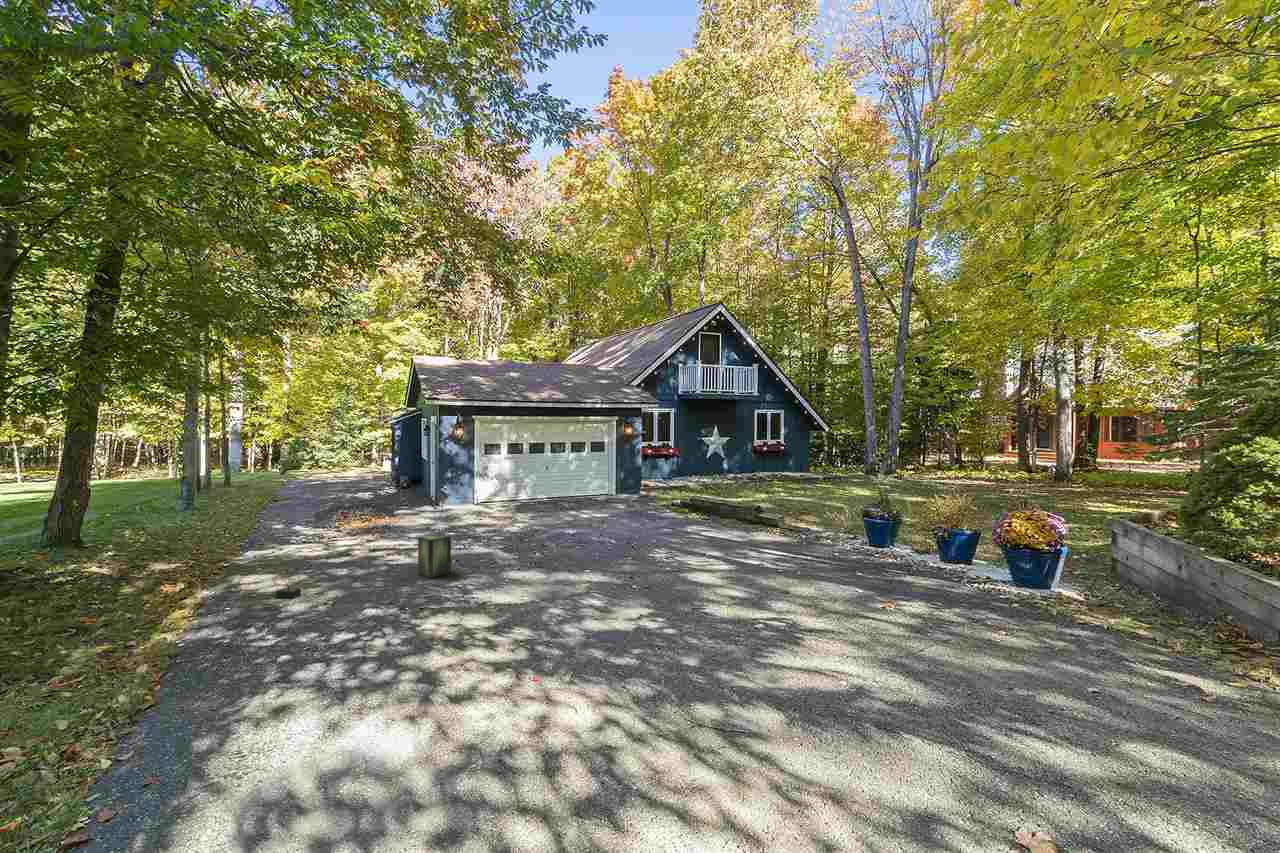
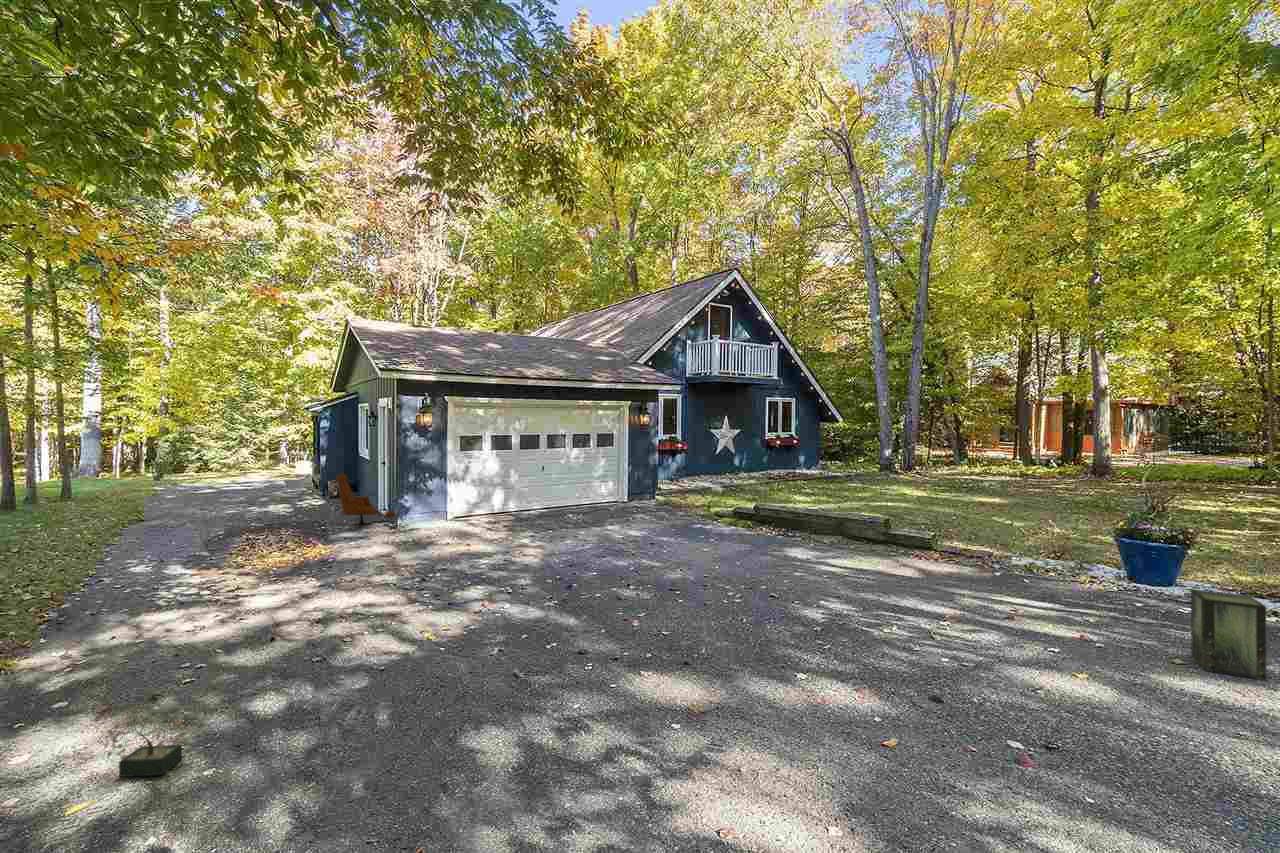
lounge chair: none [398,471,446,509] -> present [336,474,395,527]
storage box: present [418,534,451,578] -> present [1191,589,1266,681]

